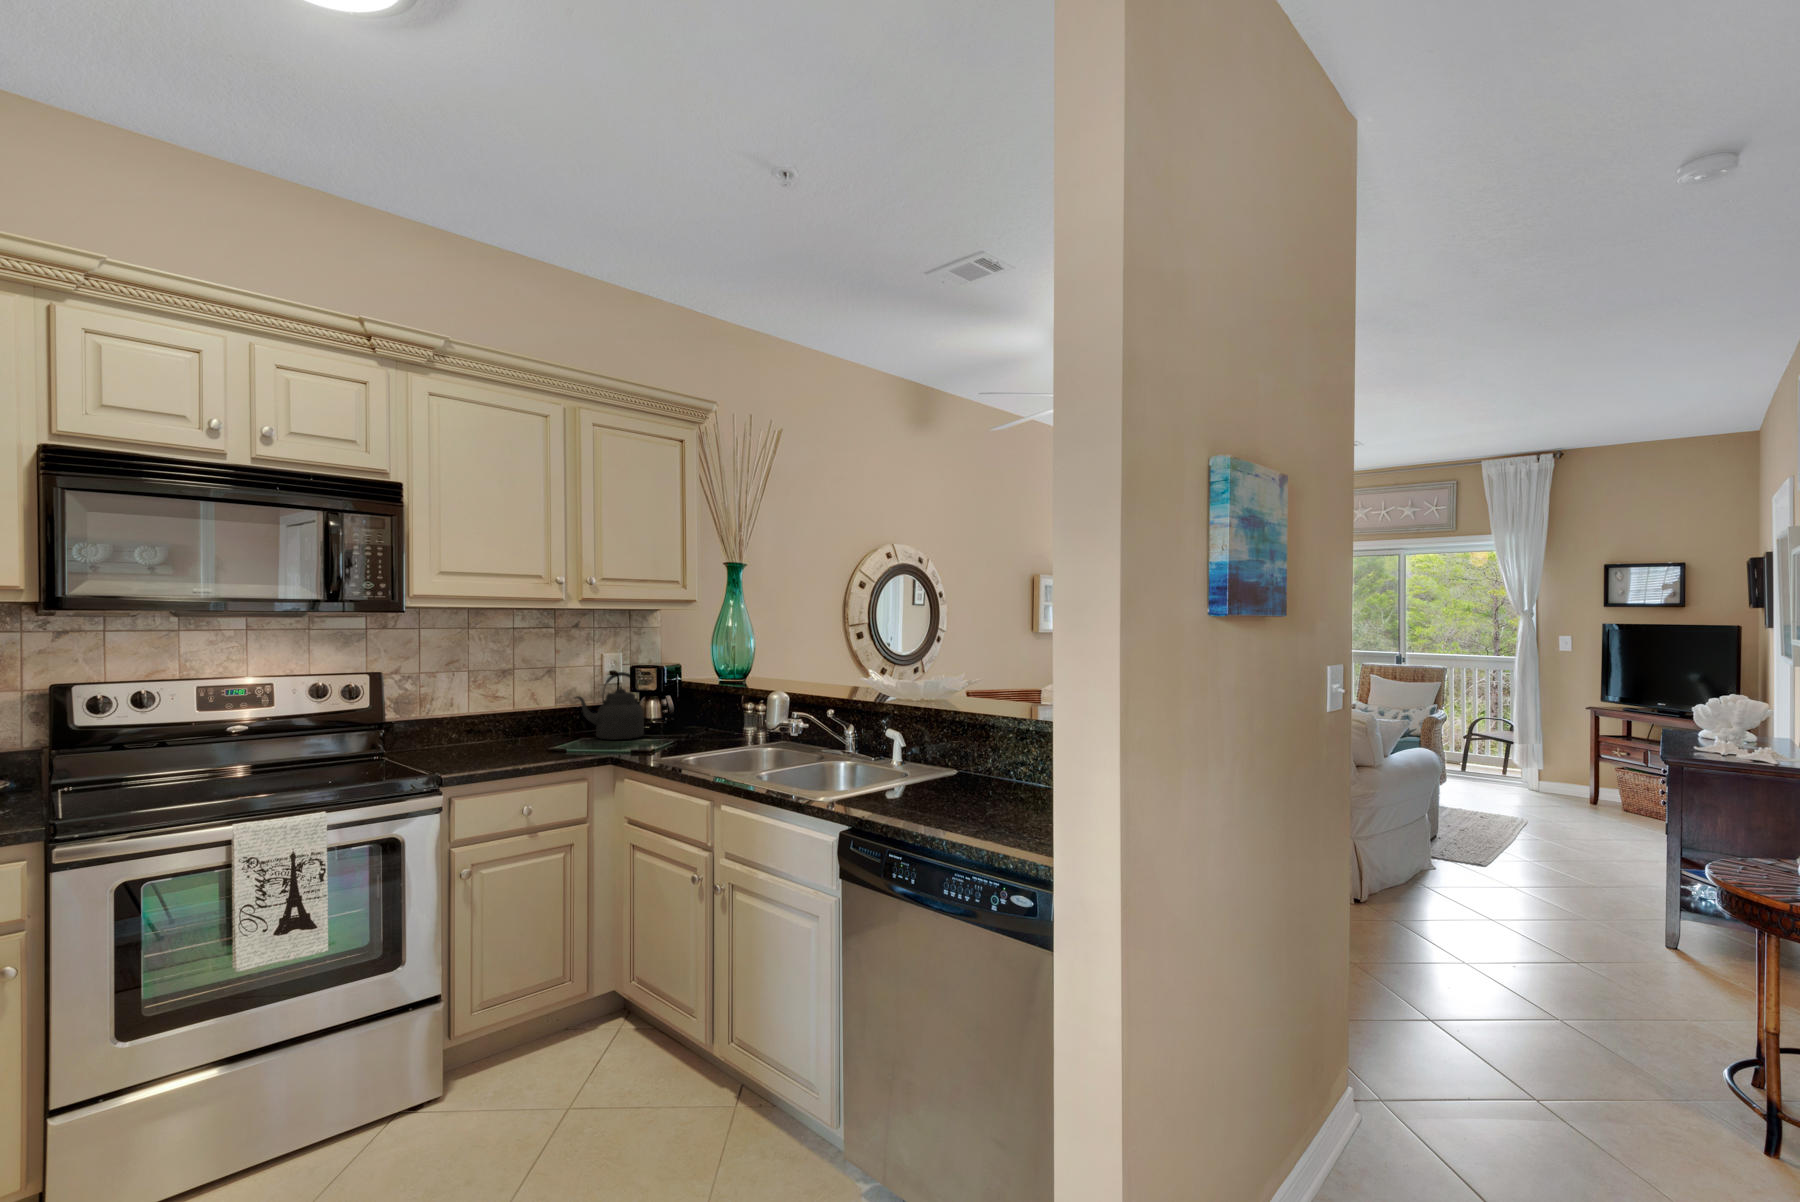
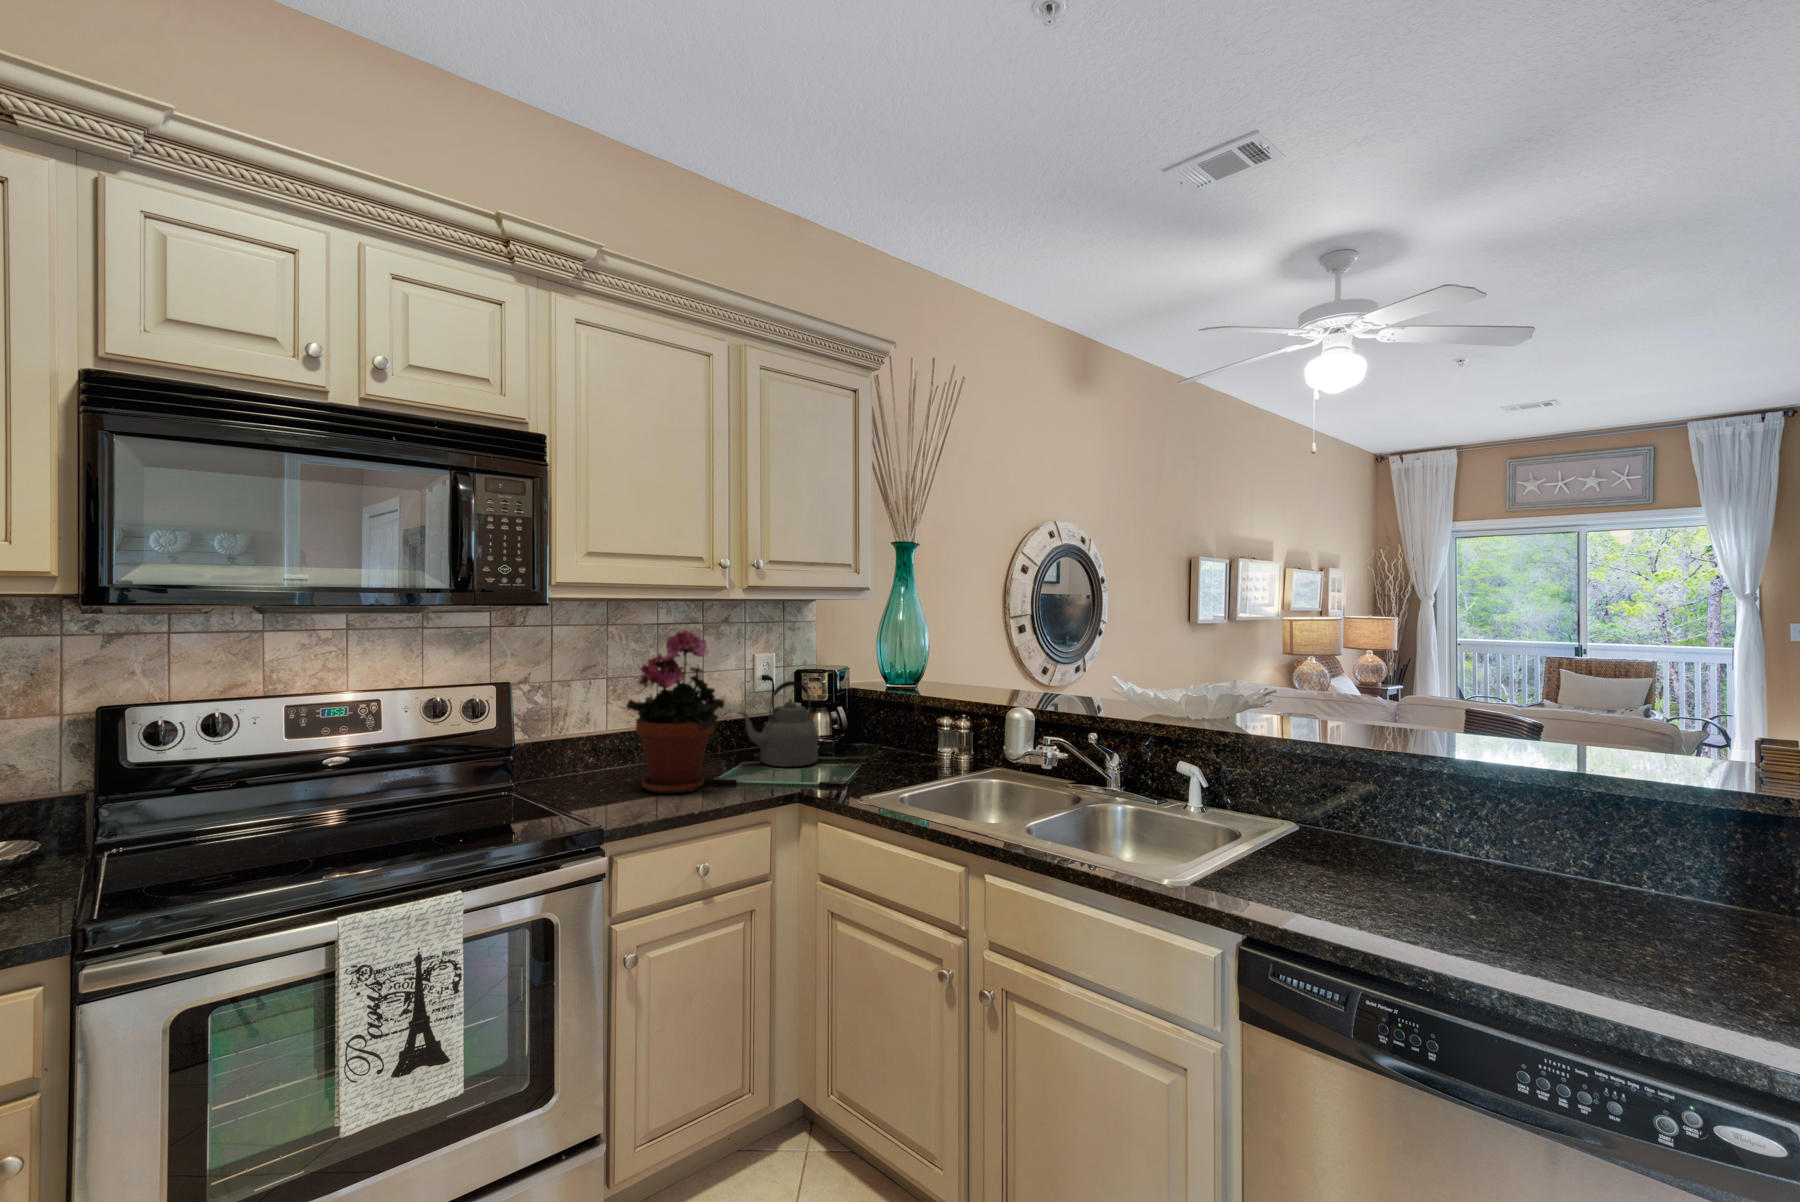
potted plant: none [475,630,555,756] -> present [626,630,724,794]

